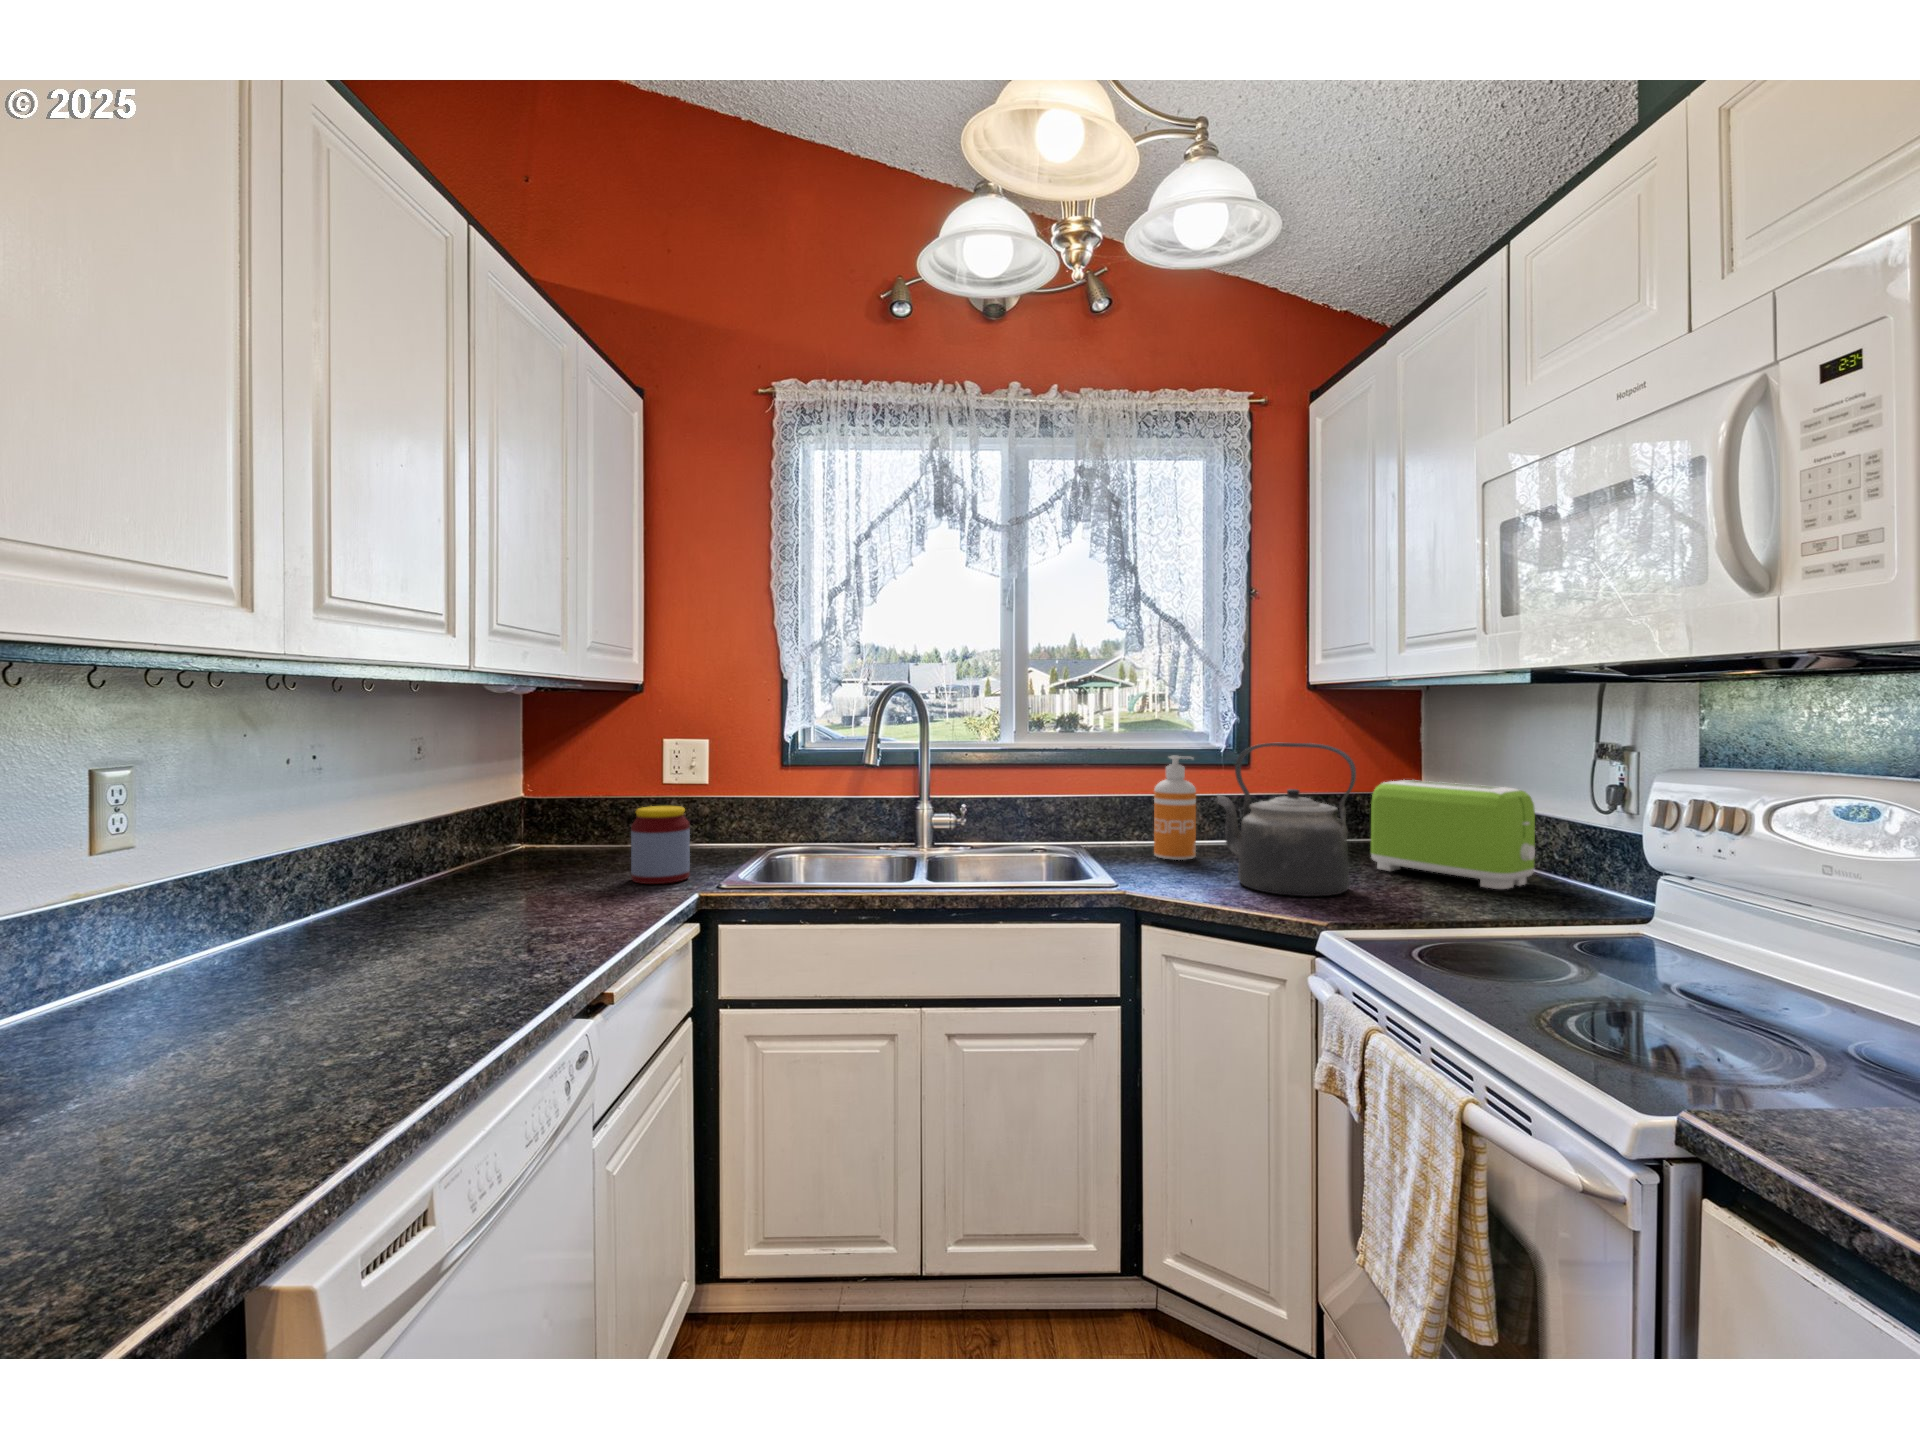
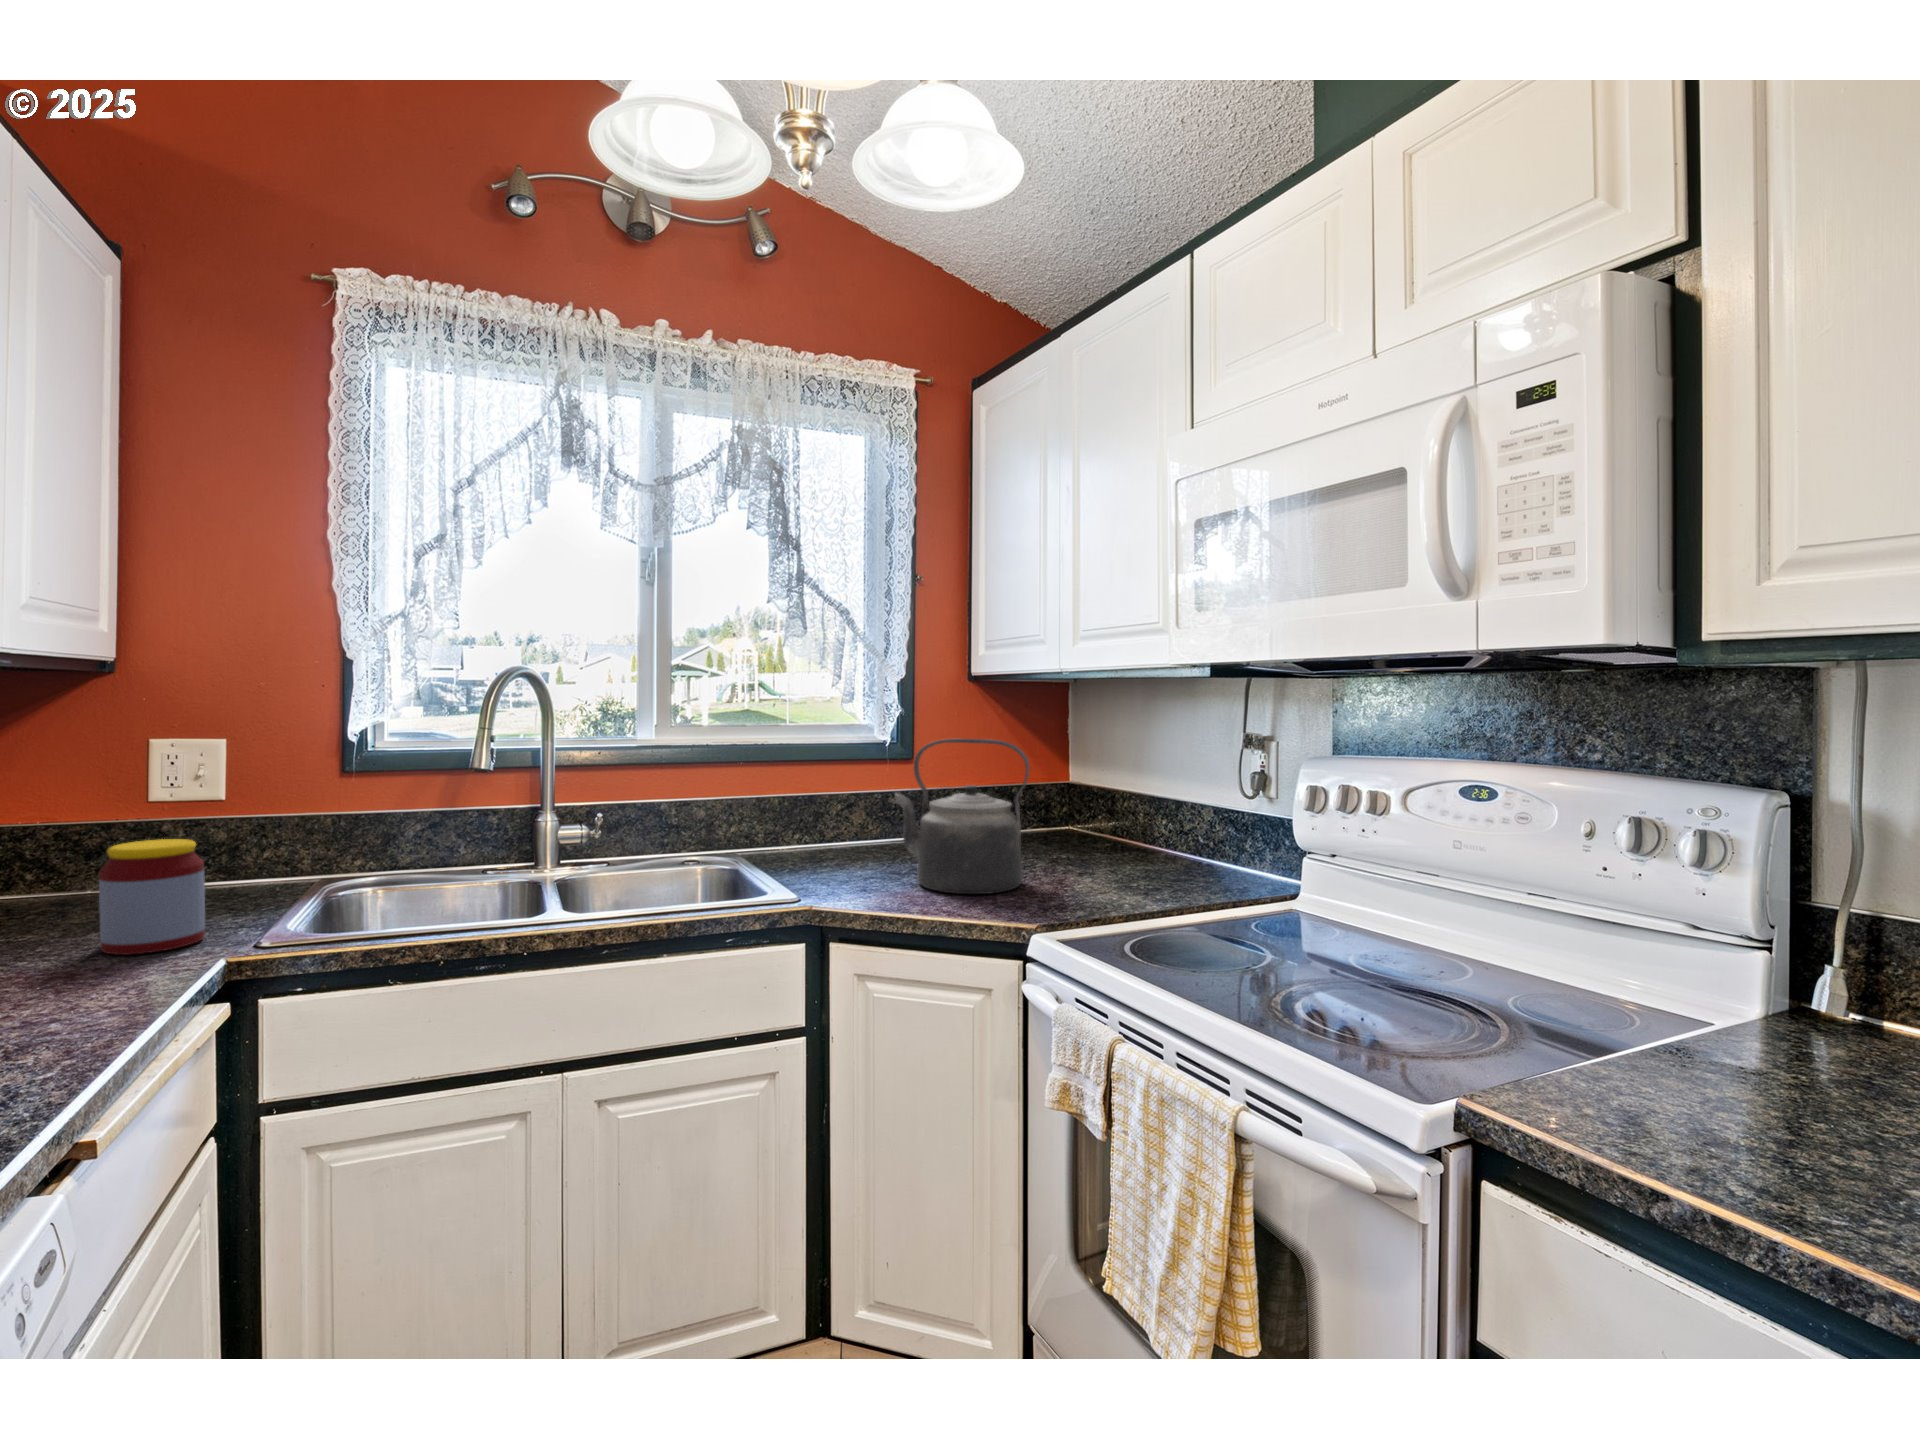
soap dispenser: present [1154,756,1196,860] -> none [824,752,867,863]
toaster: present [1371,780,1535,889] -> none [1032,771,1170,871]

